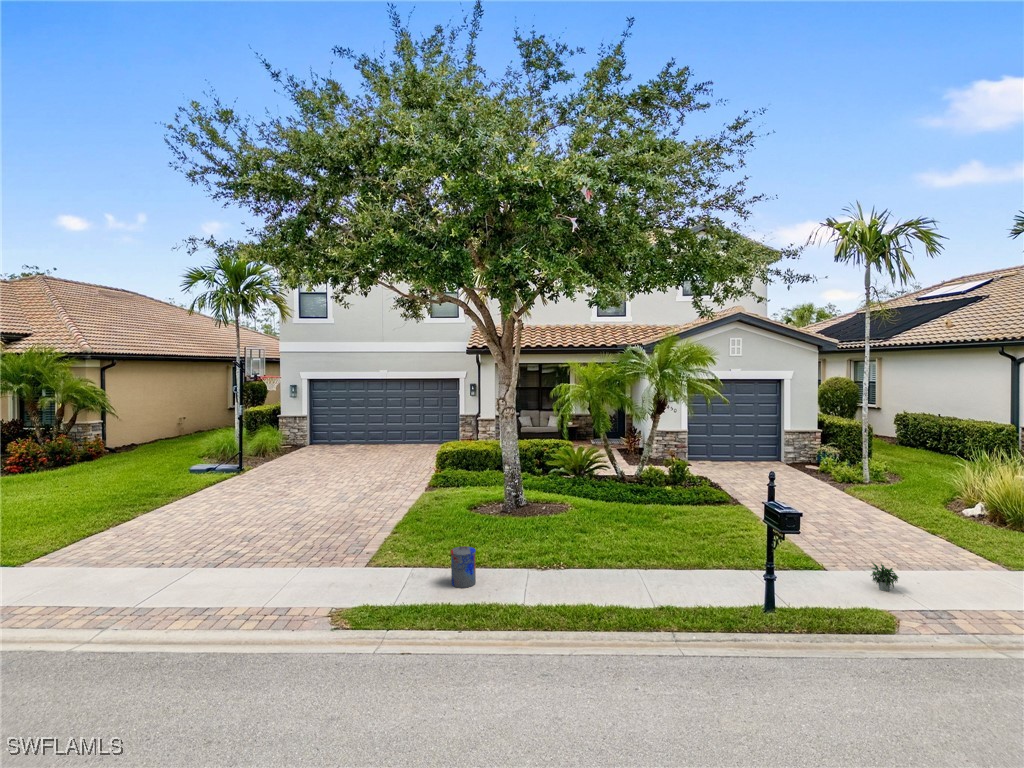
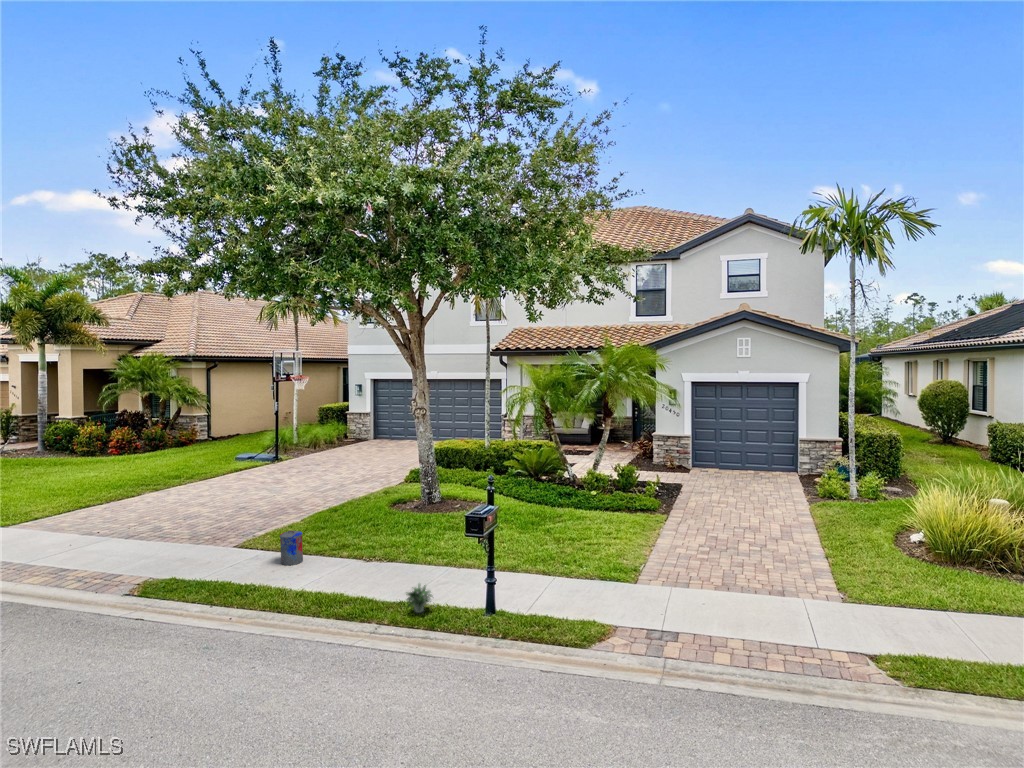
potted plant: present [871,563,899,591] -> present [406,585,431,613]

